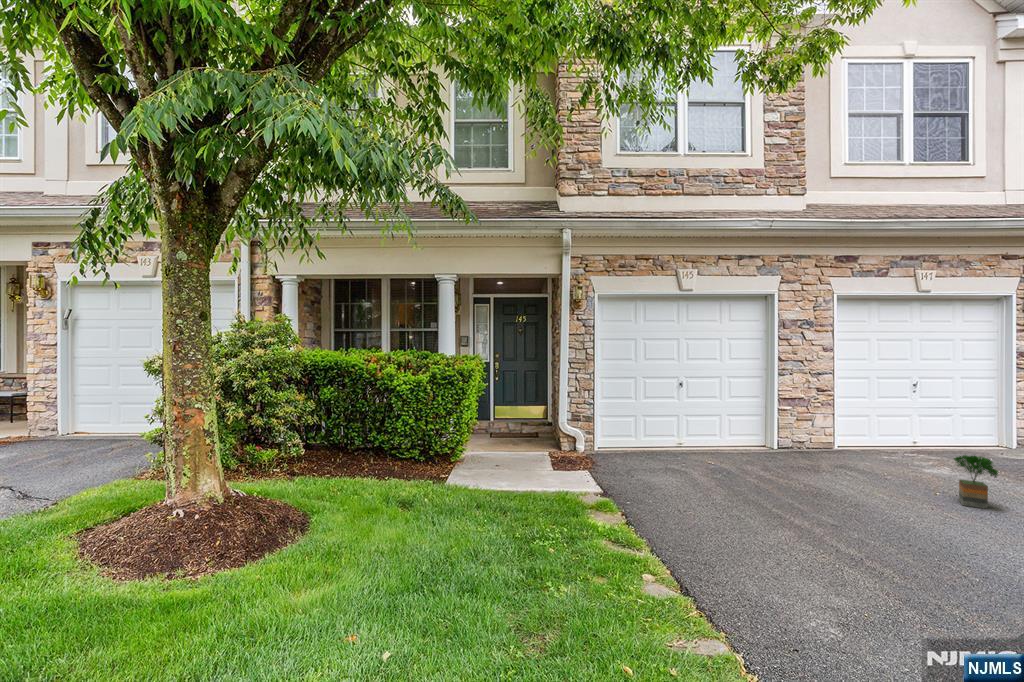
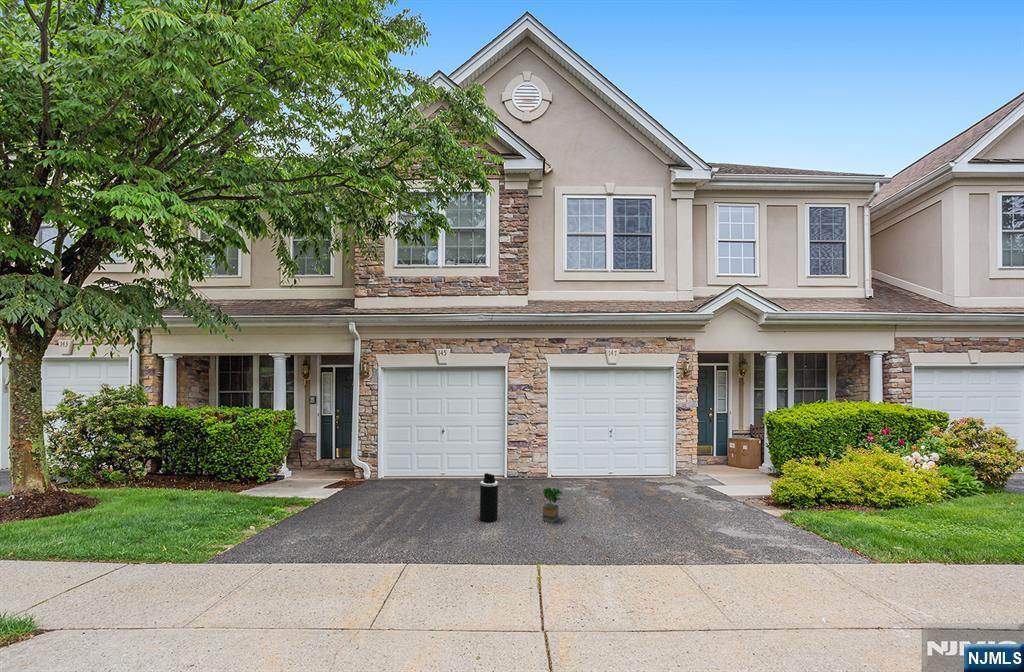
trash can: none [856,432,891,508] -> present [480,473,498,522]

